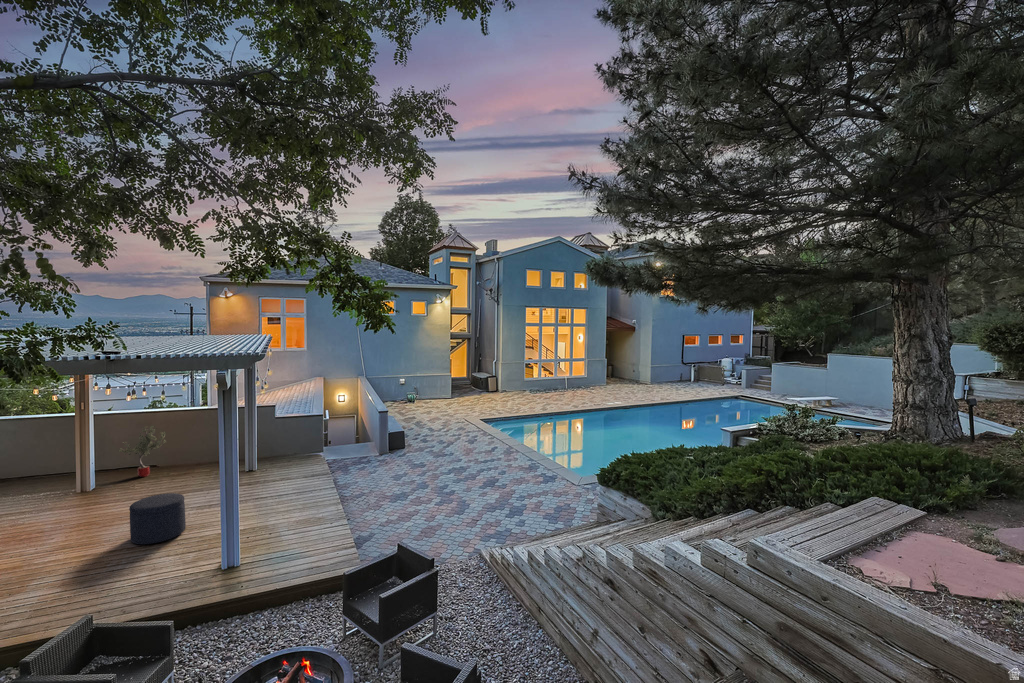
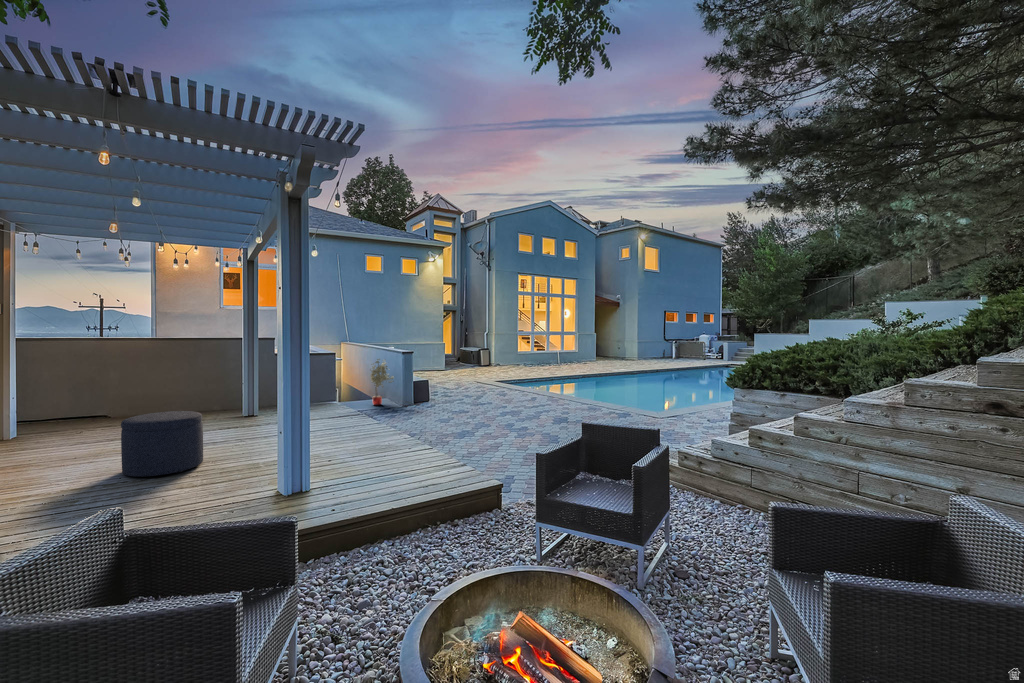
potted tree: present [119,426,166,477] -> present [371,359,394,406]

